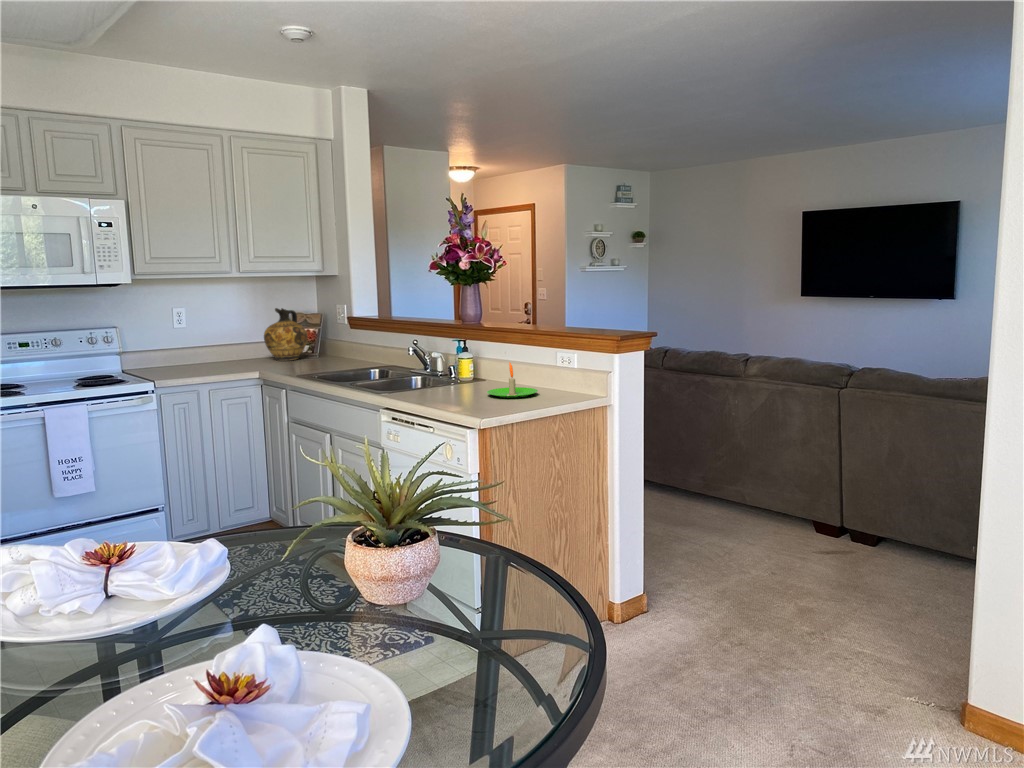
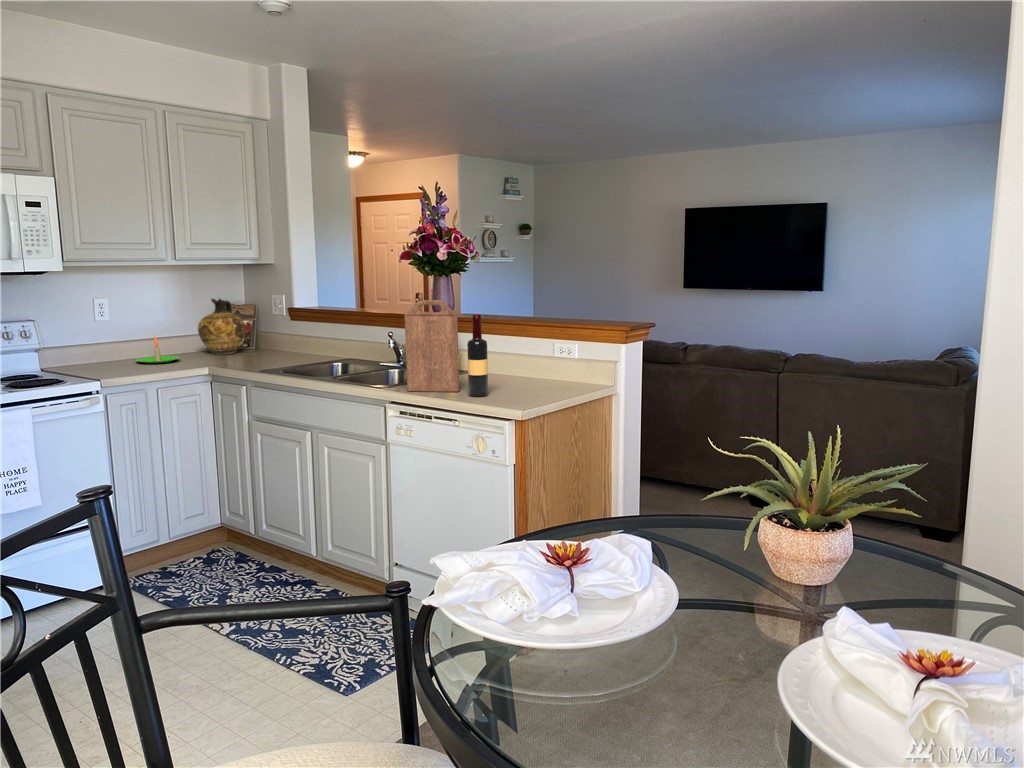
cutting board: none [396,308,447,399] -> present [404,300,459,392]
wine bottle: none [449,322,470,404] -> present [467,314,488,397]
candle: present [487,362,538,398] -> present [136,336,180,363]

